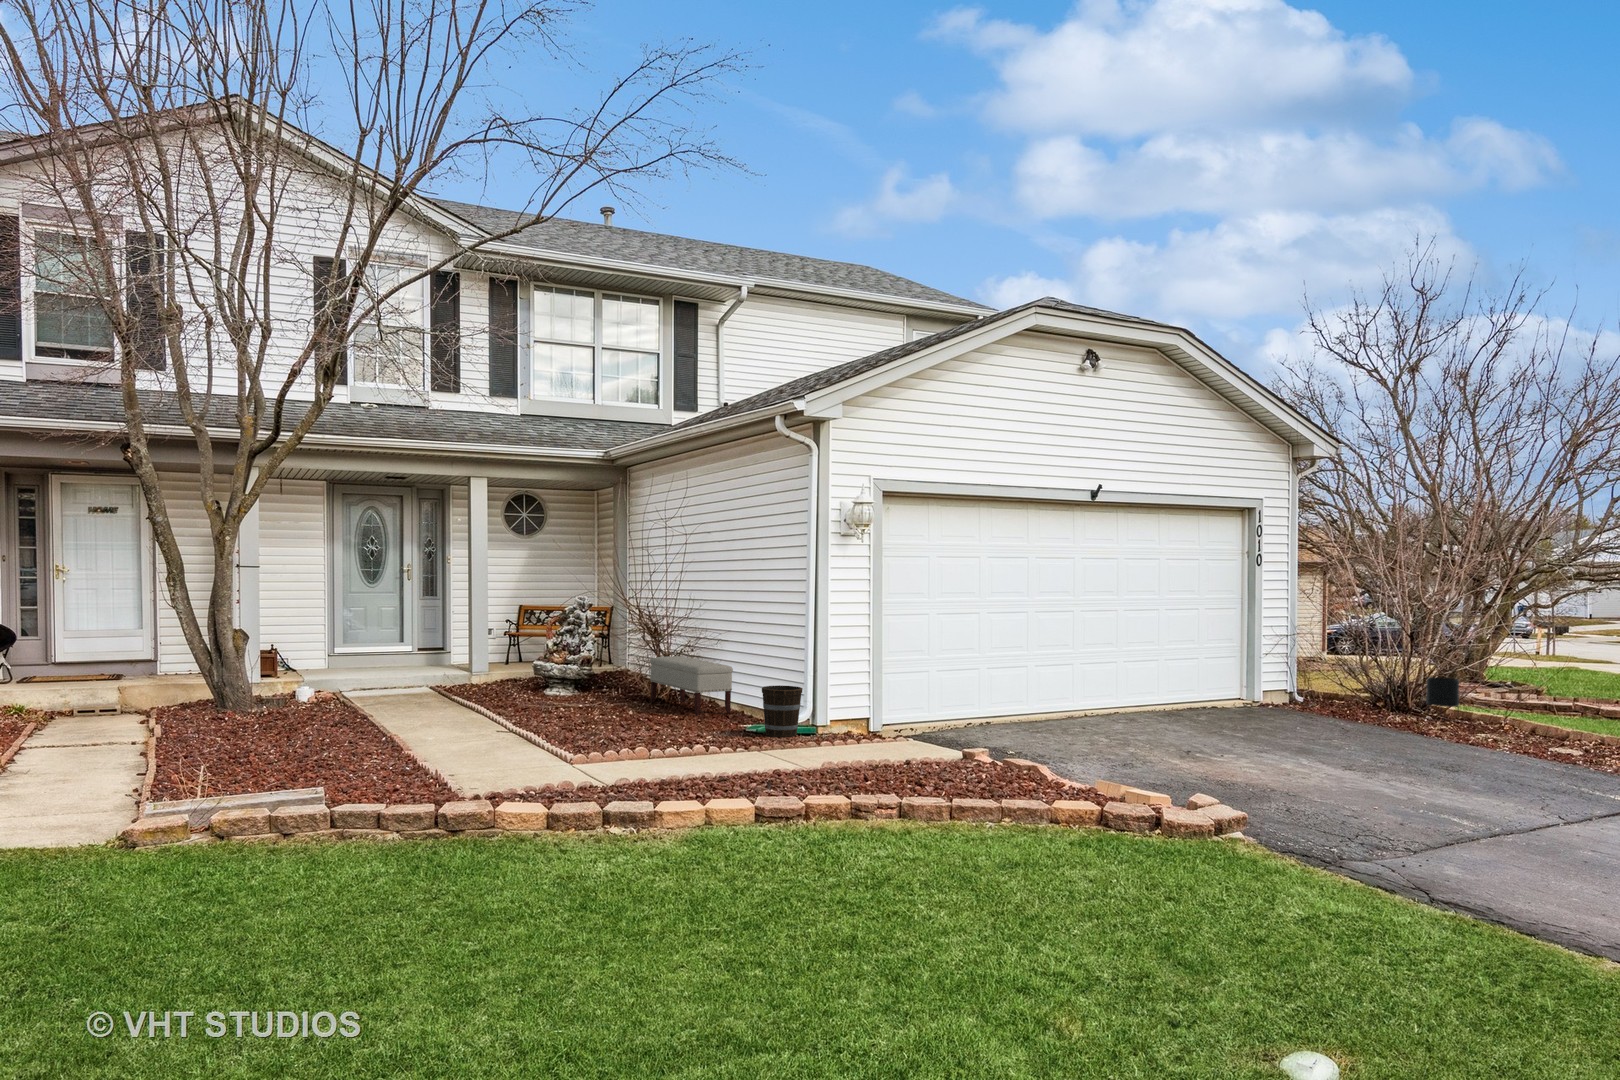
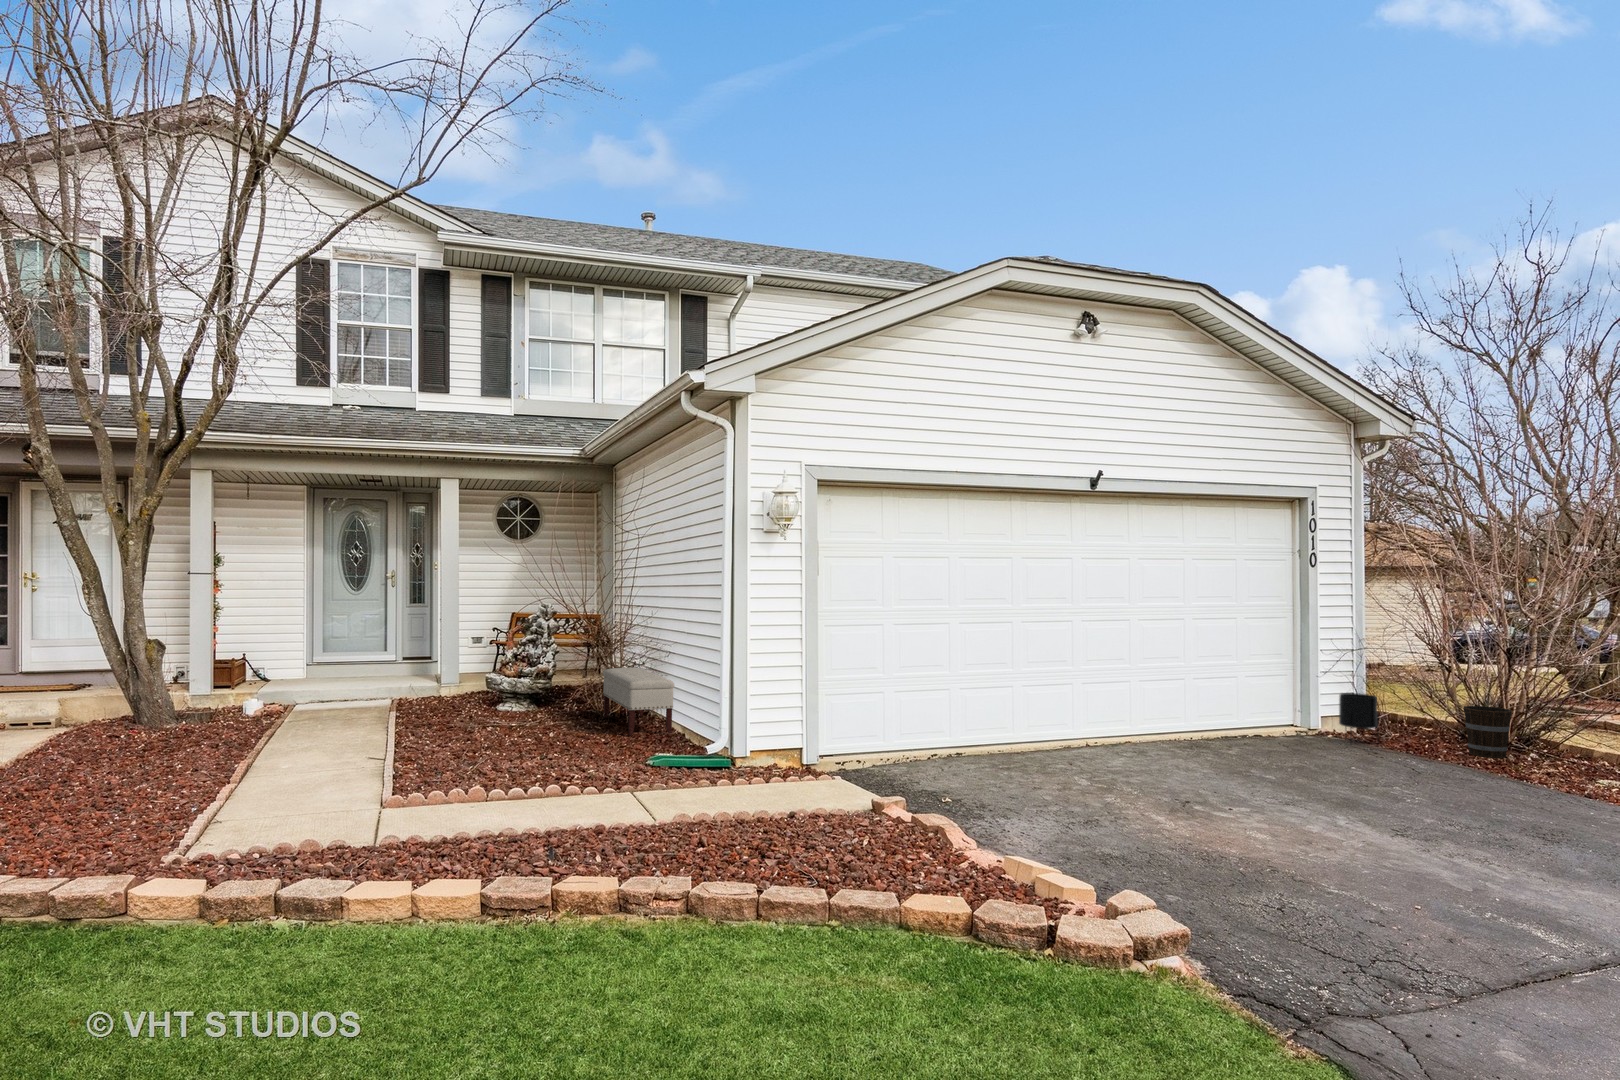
planter: present [1426,677,1459,716] -> present [1339,693,1379,729]
bucket: present [762,685,803,737] -> present [1463,706,1512,758]

